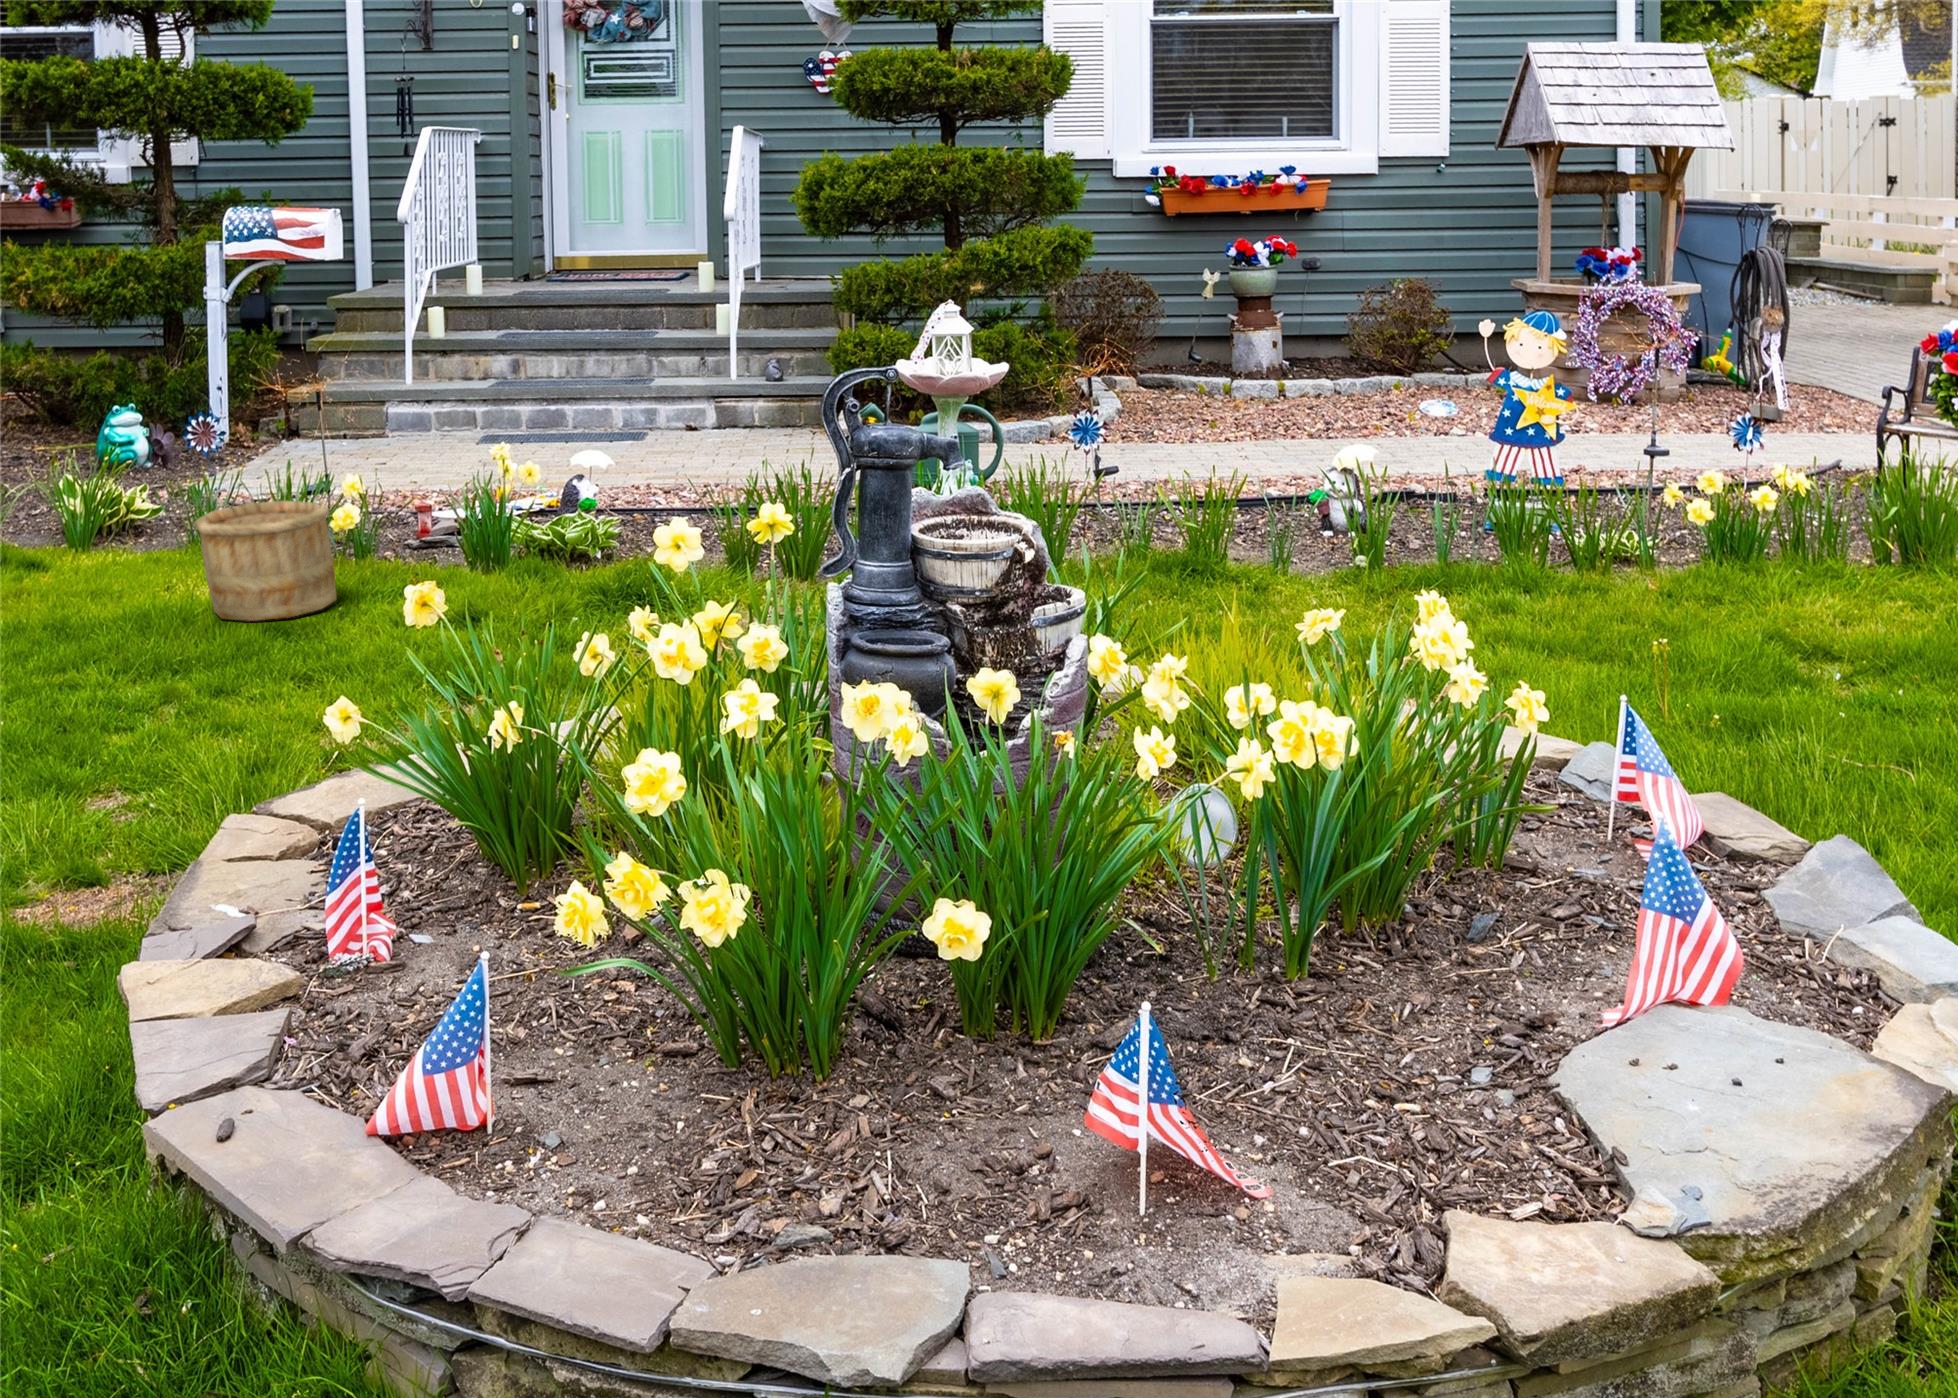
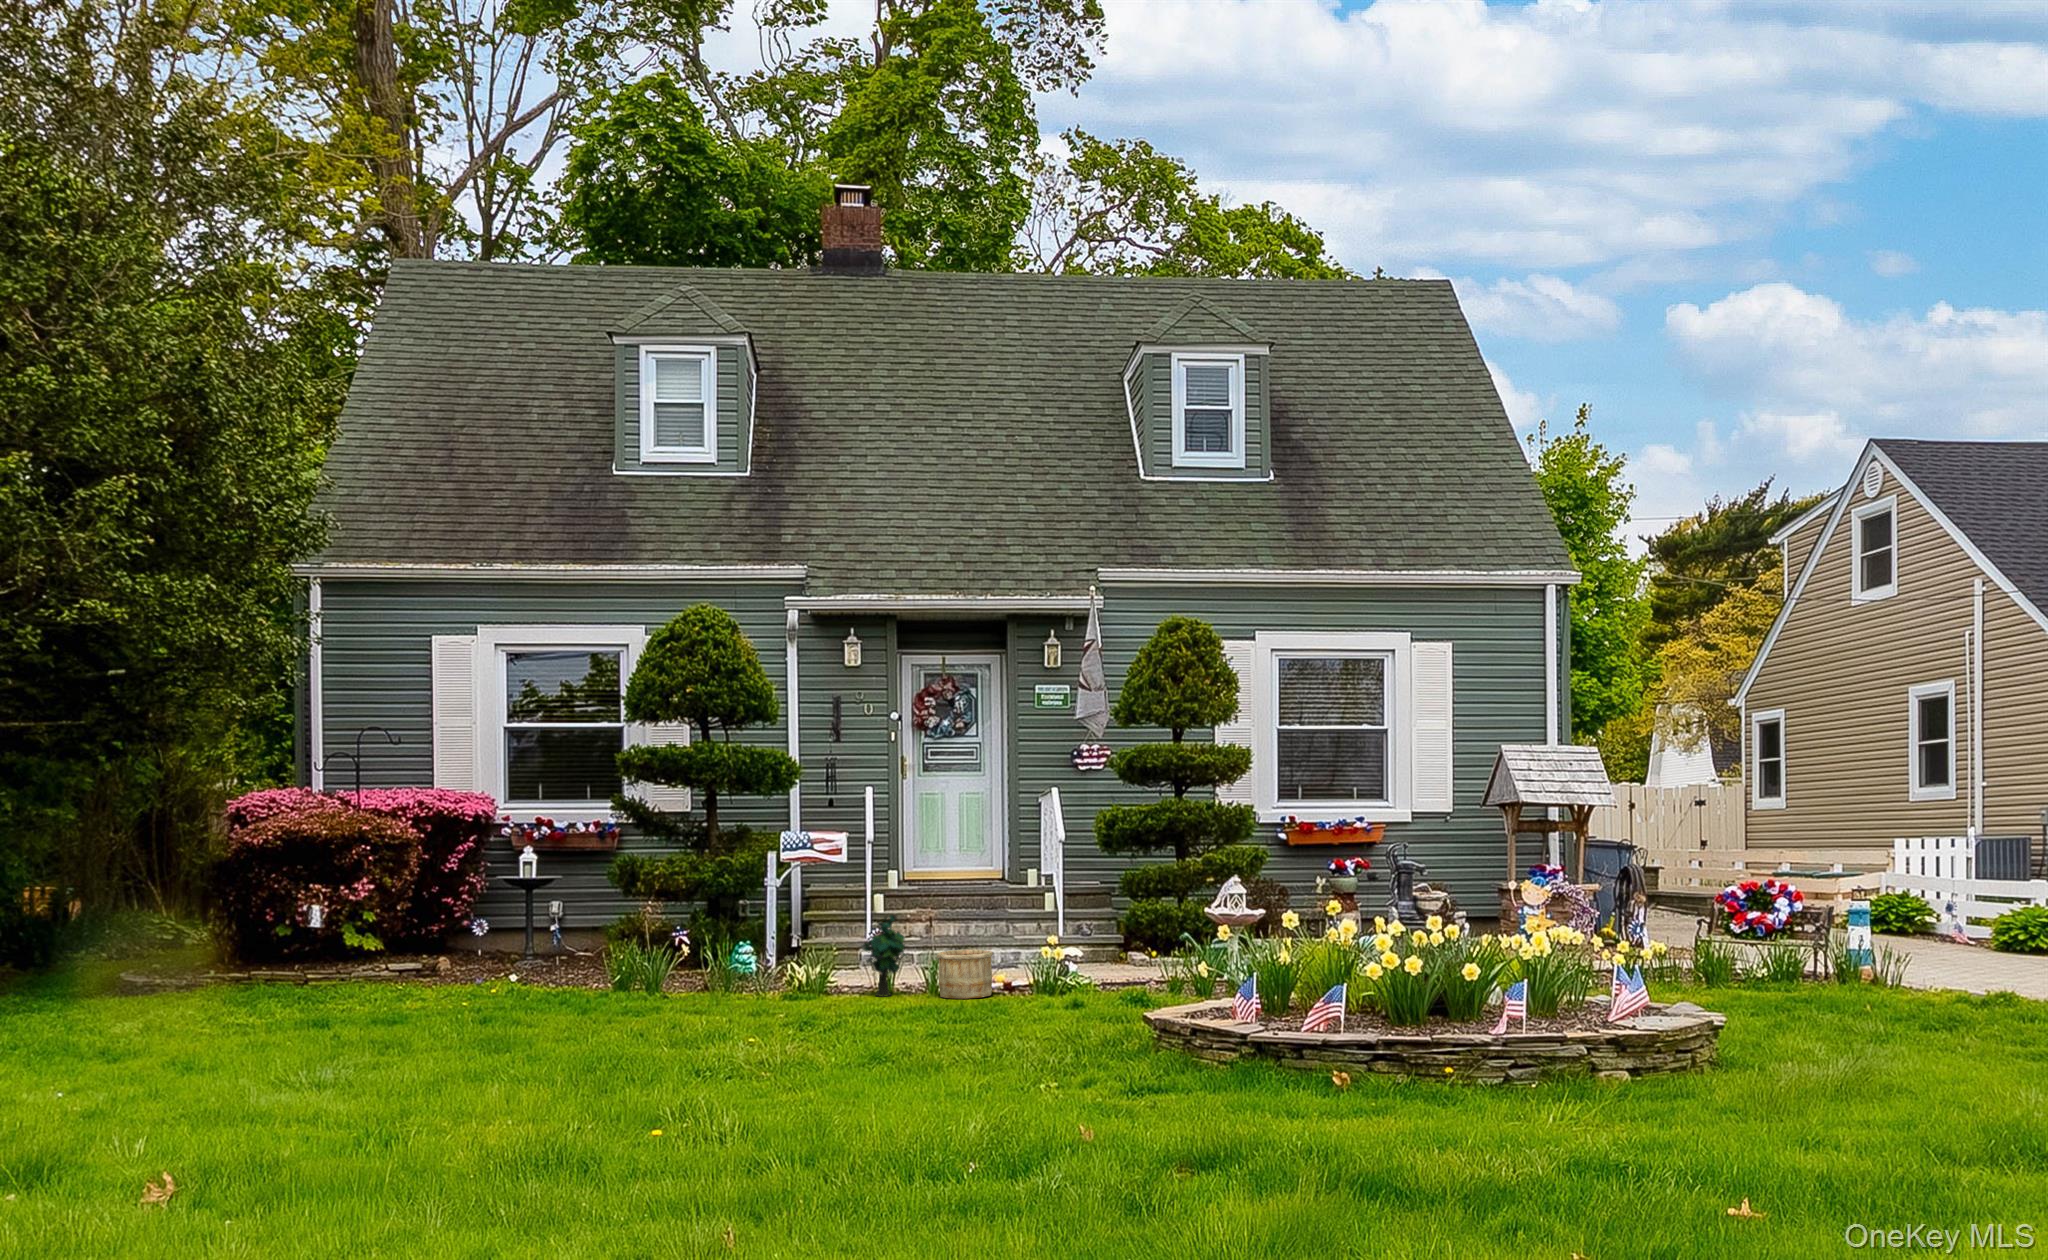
decorative plant: none [44,424,163,604] -> present [863,915,906,997]

